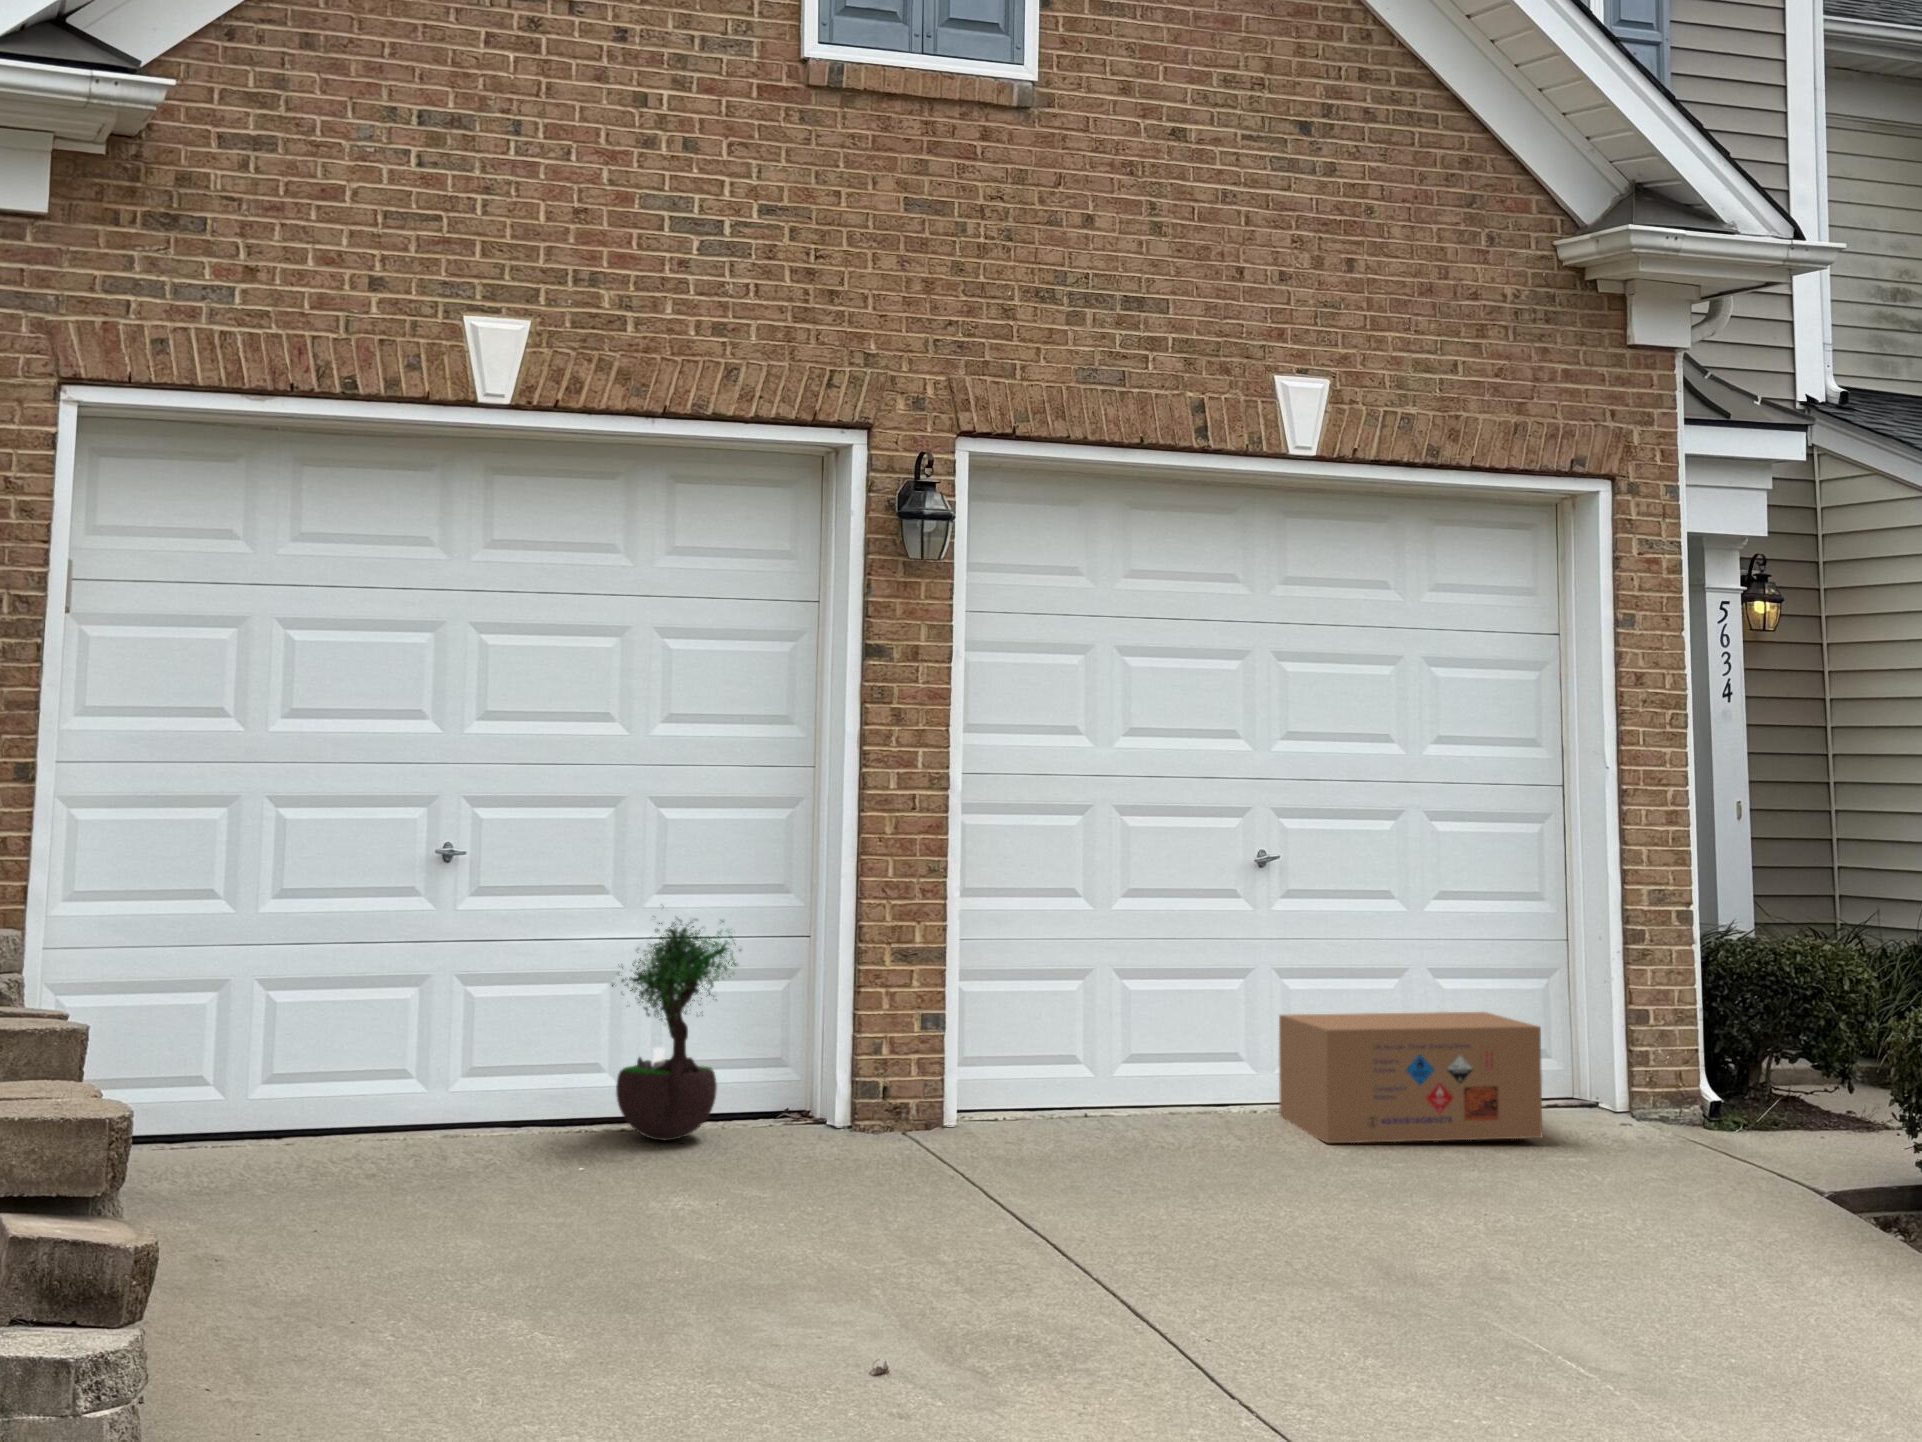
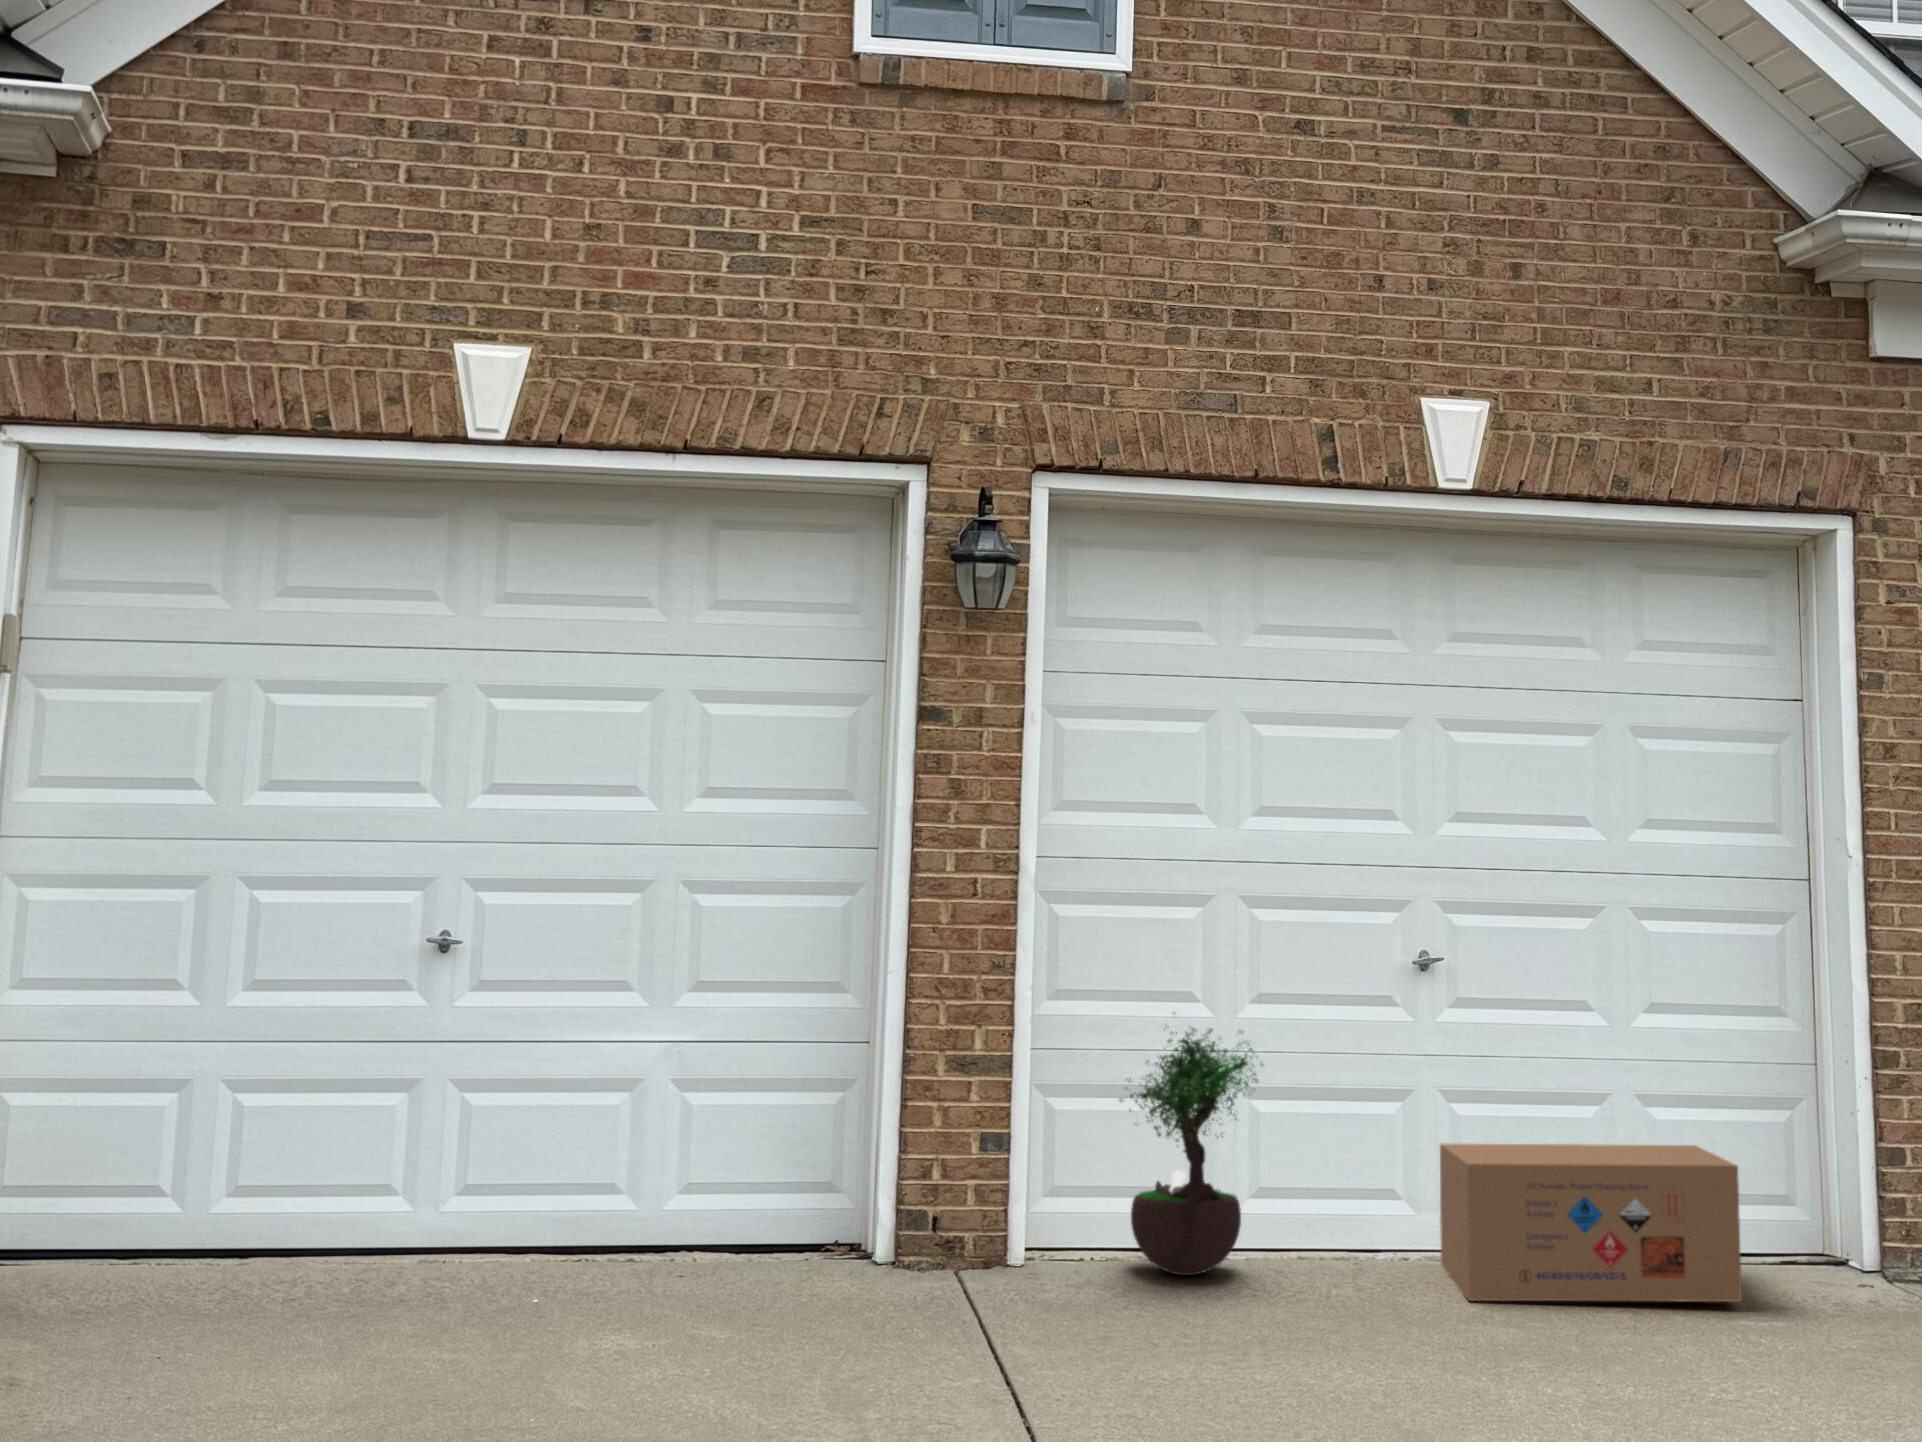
potted tree: present [612,919,741,1140] -> present [1120,1026,1263,1275]

